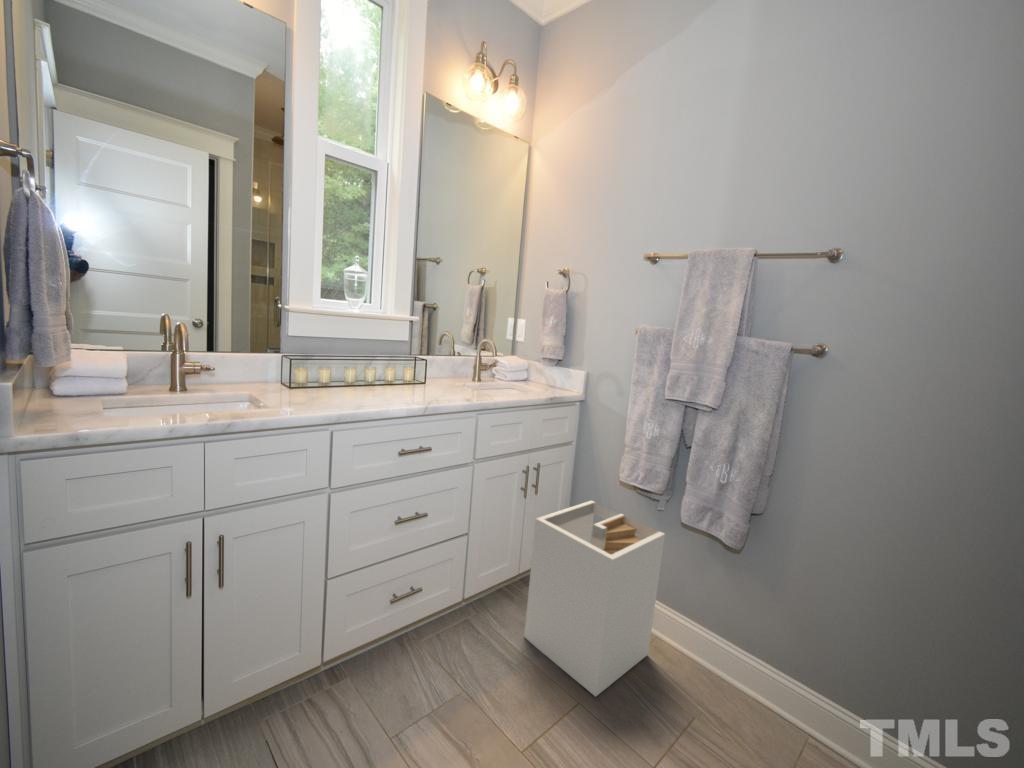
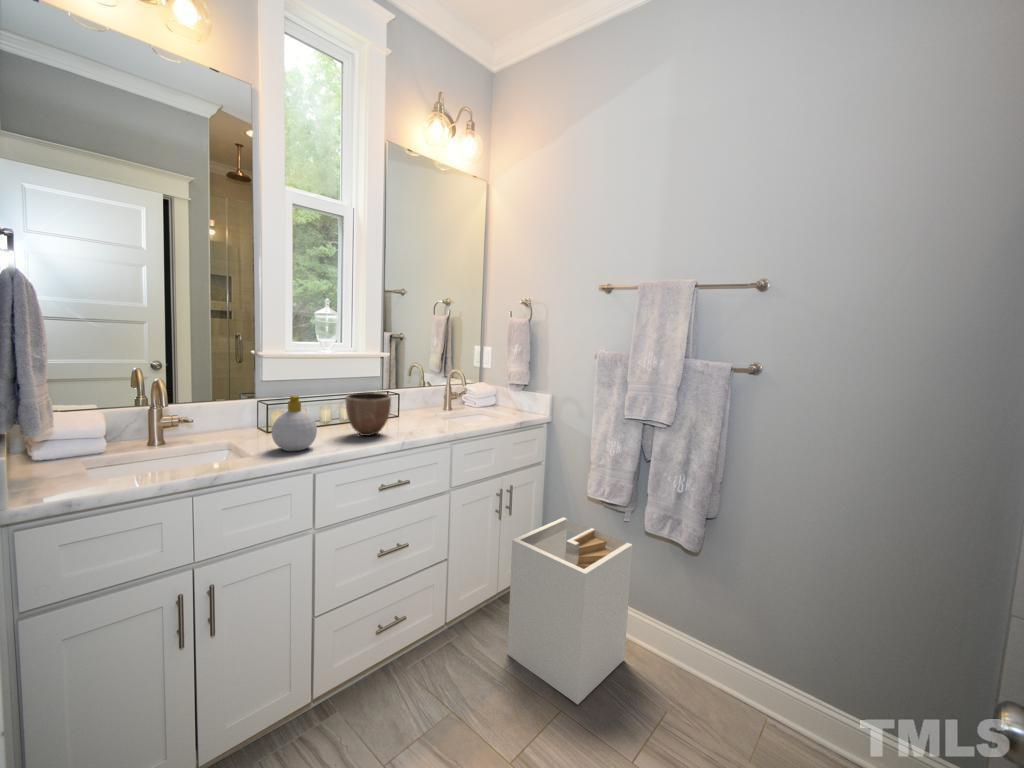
soap bottle: none [291,348,338,406] -> present [272,396,317,451]
decorative bowl: none [370,353,417,398] -> present [346,392,391,436]

